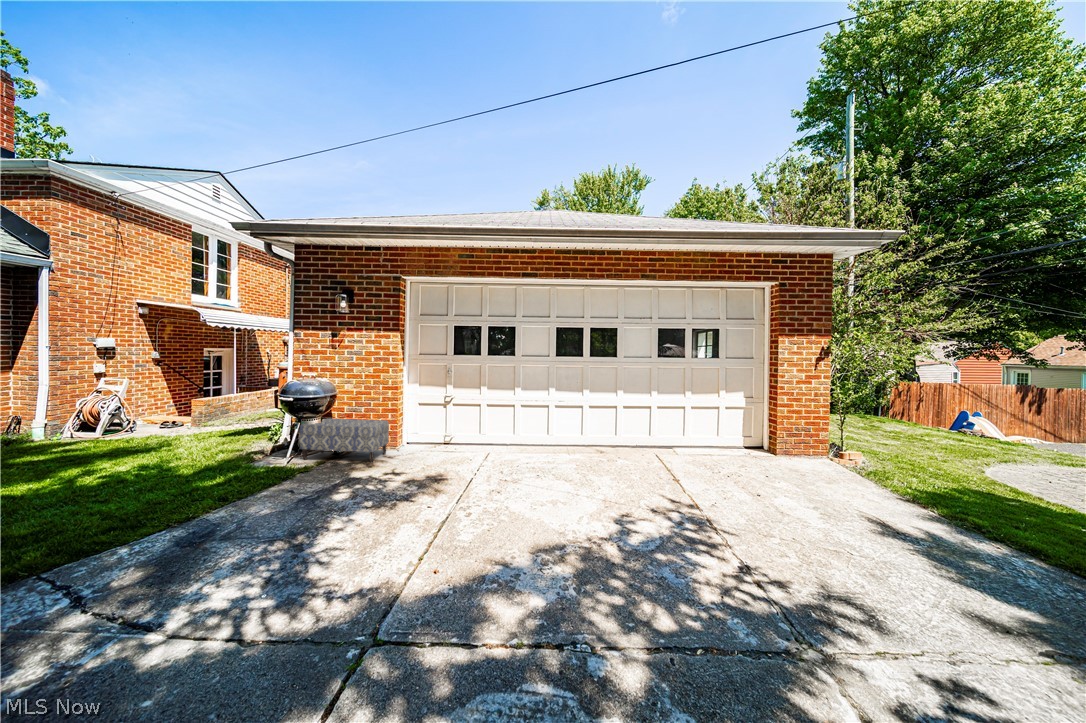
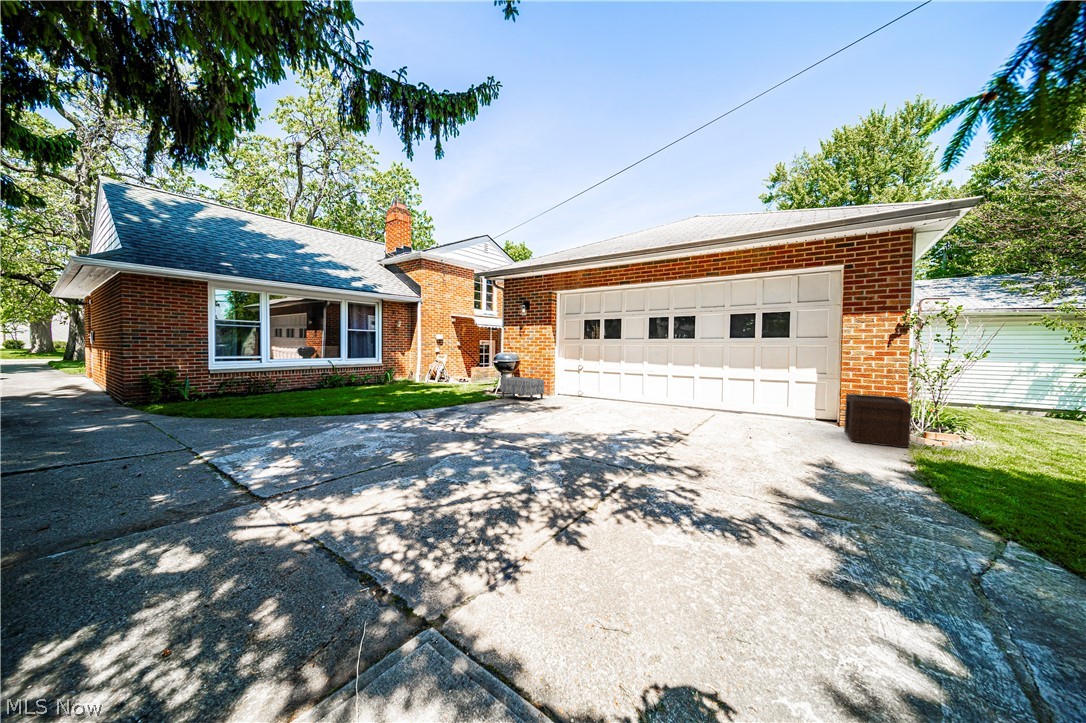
wooden crate: none [783,420,860,475] -> present [844,394,912,448]

